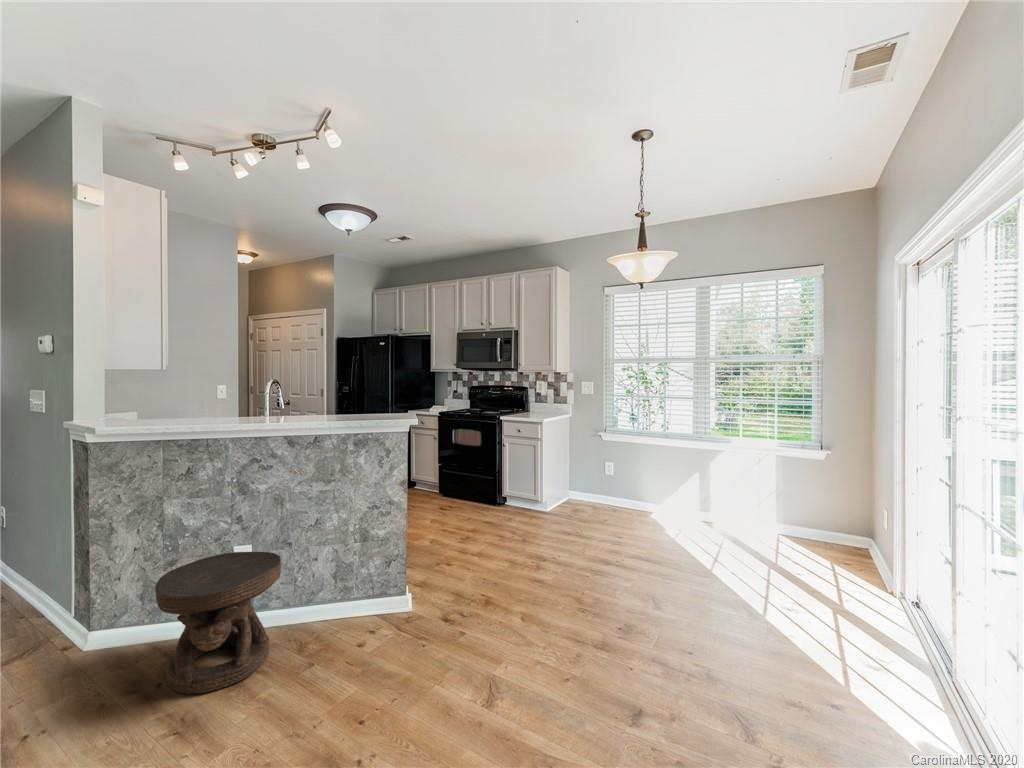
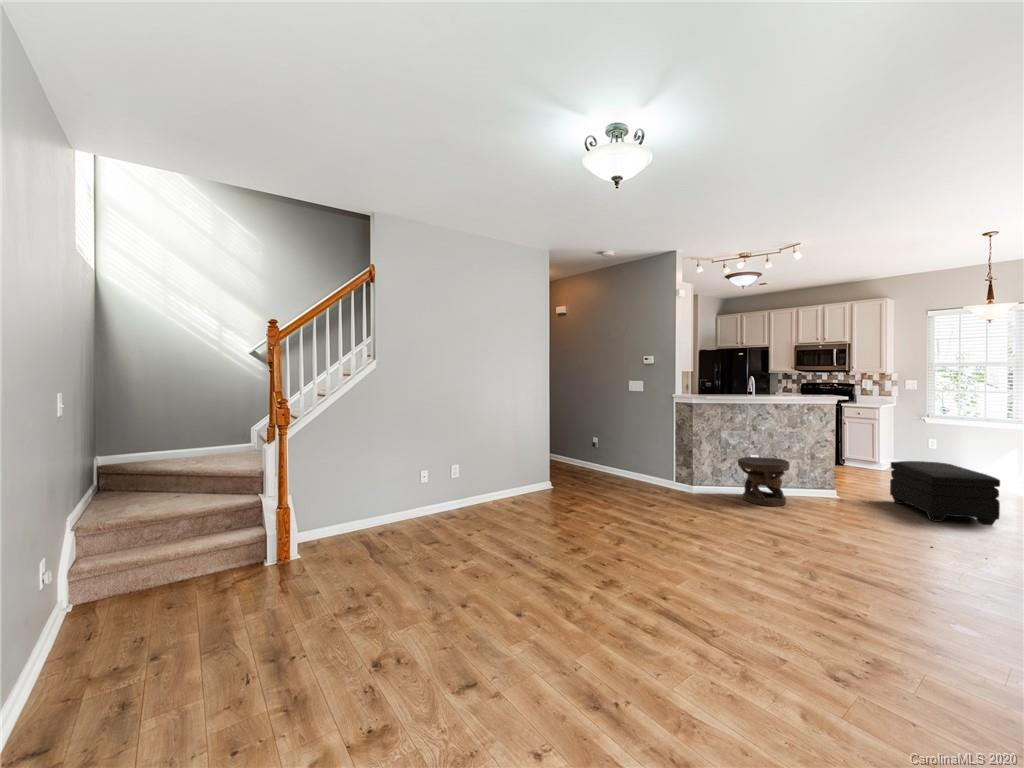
ottoman: none [490,534,622,688] -> present [890,461,1000,525]

